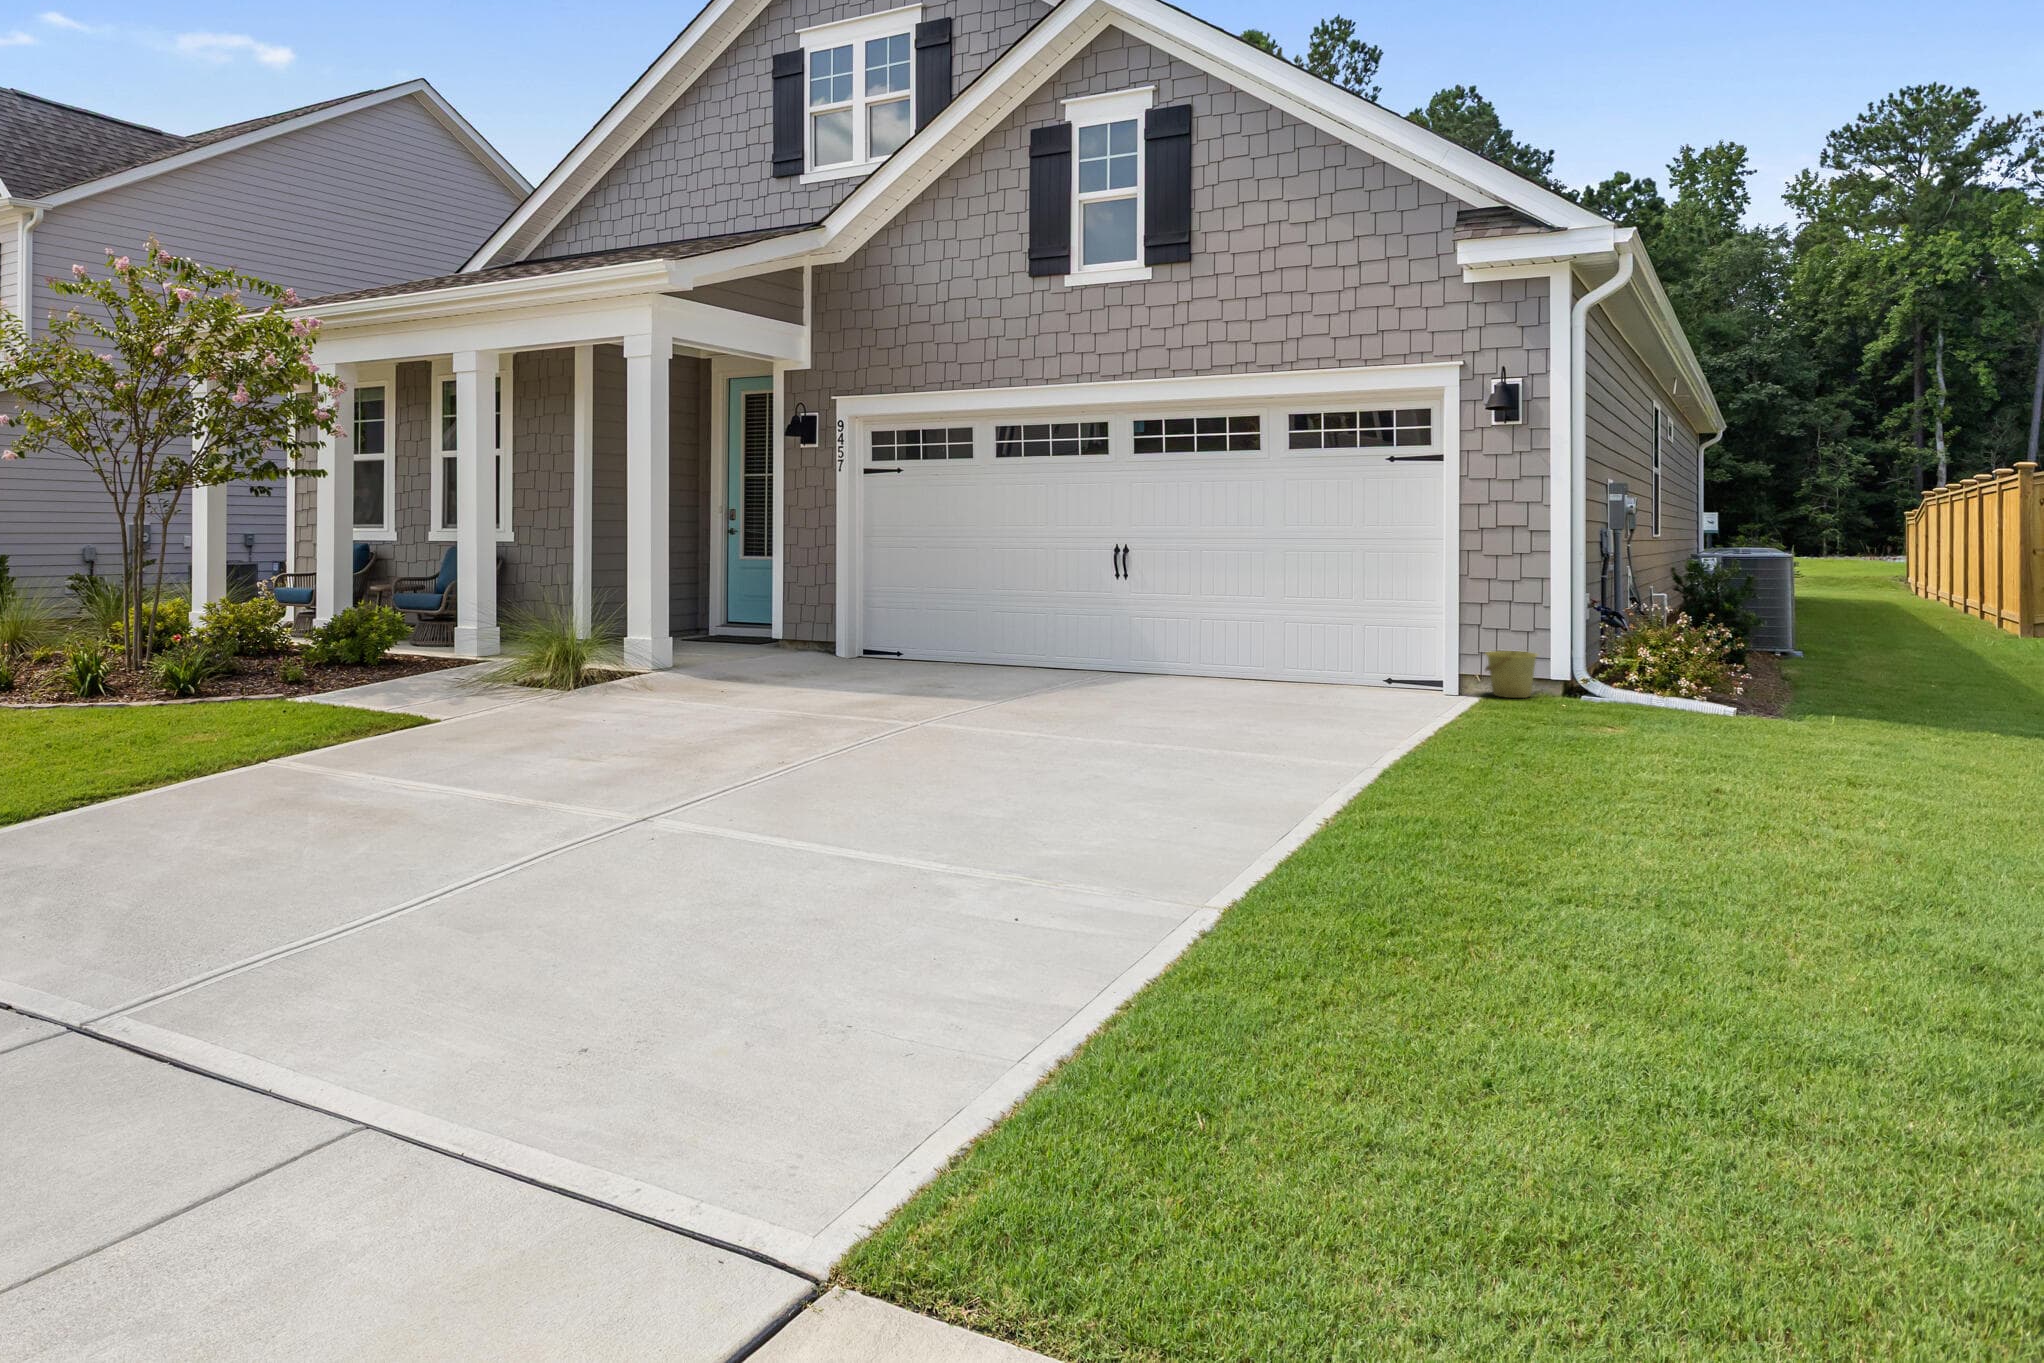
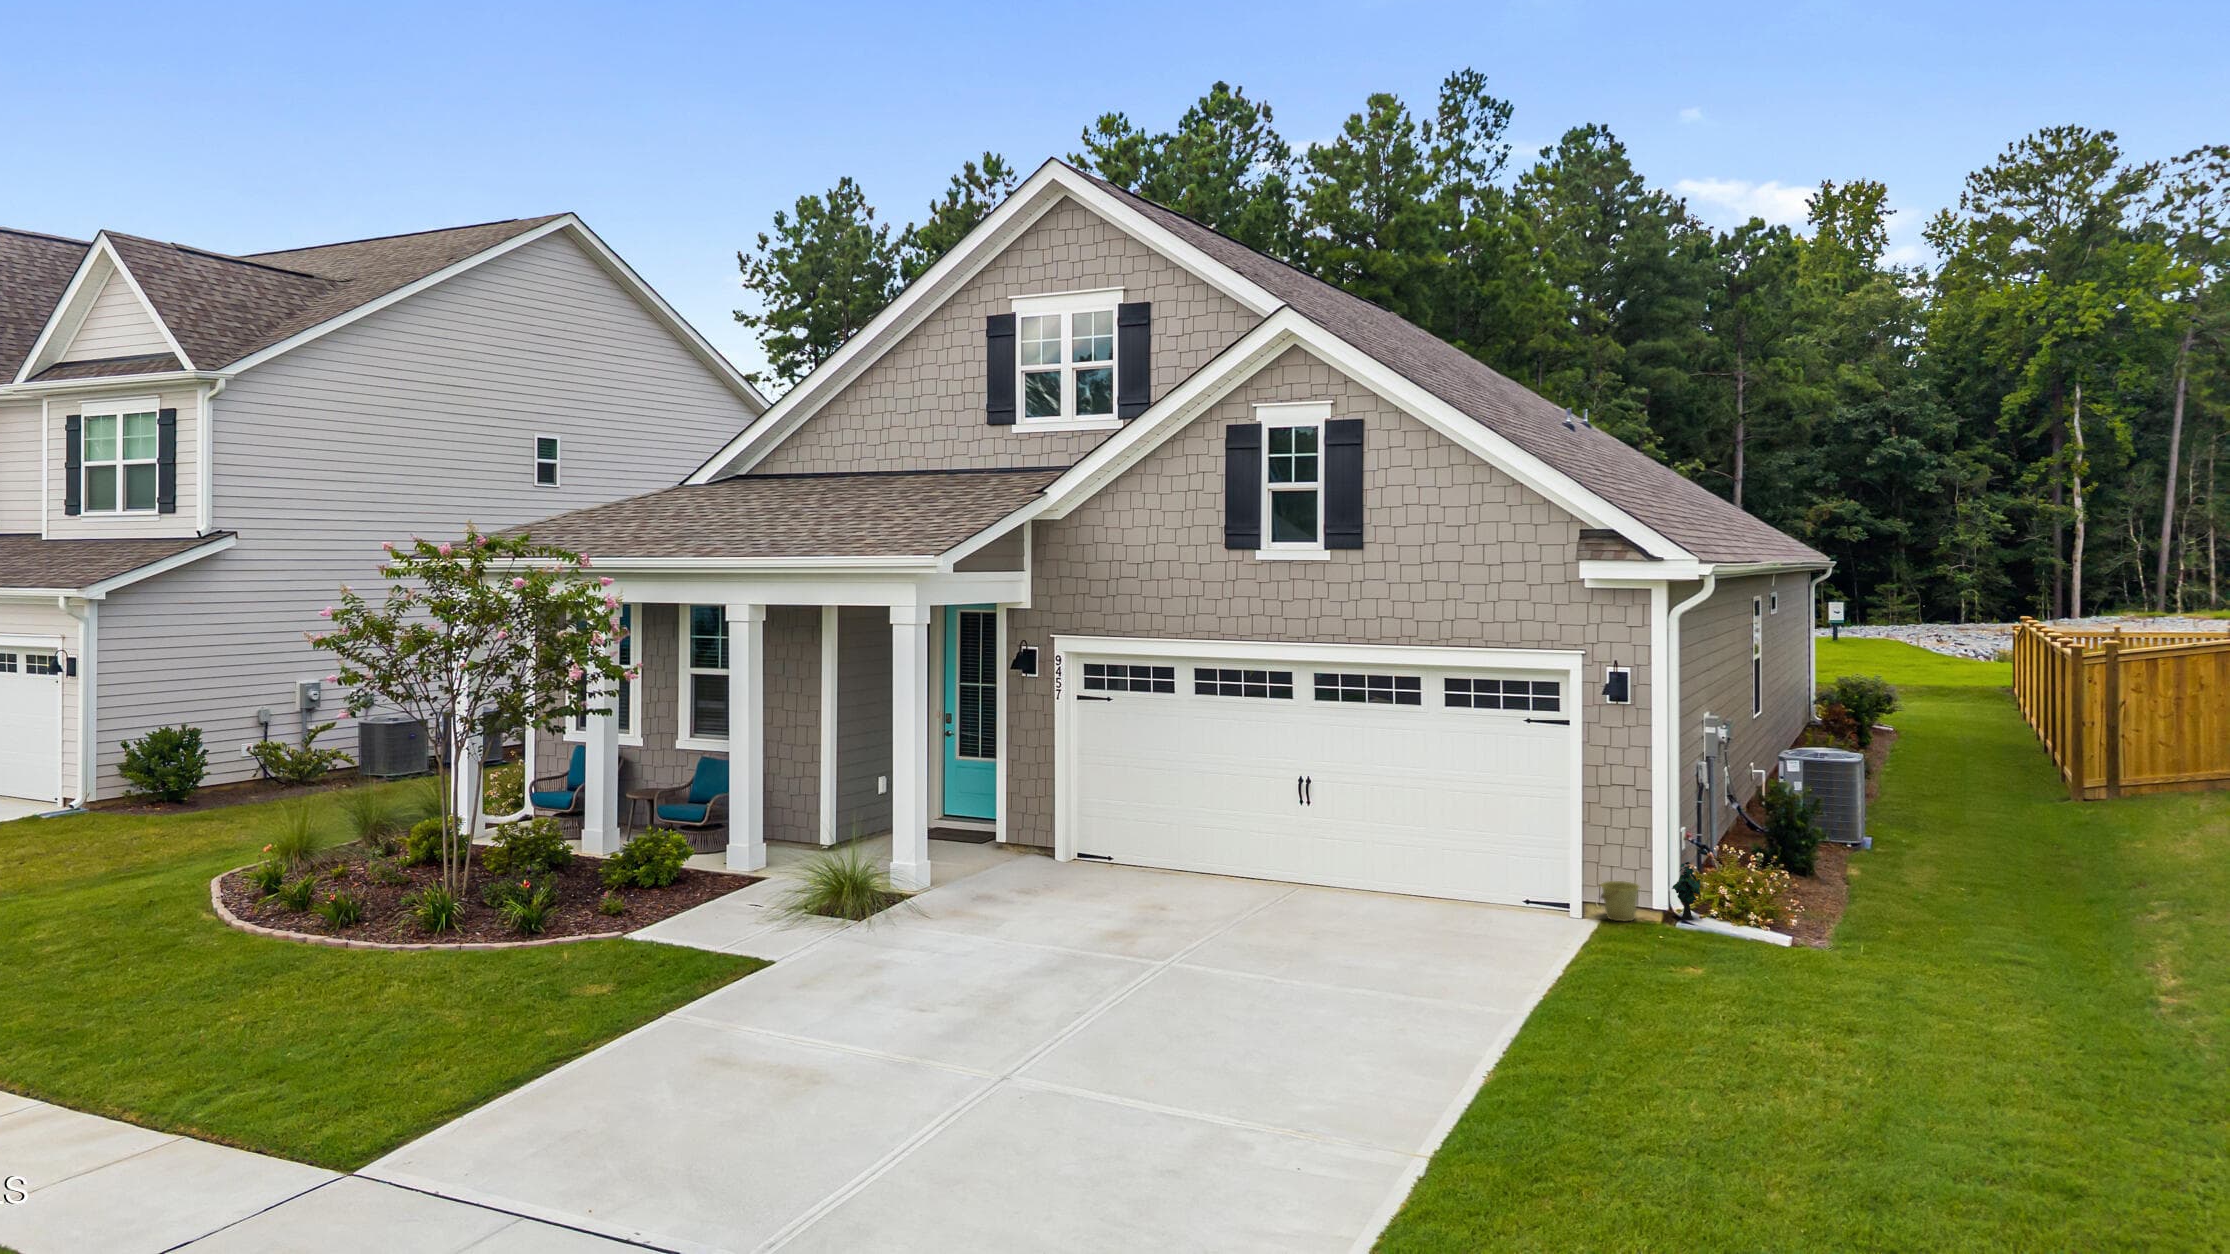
decorative plant: none [1580,625,1620,698] -> present [1672,862,1700,920]

